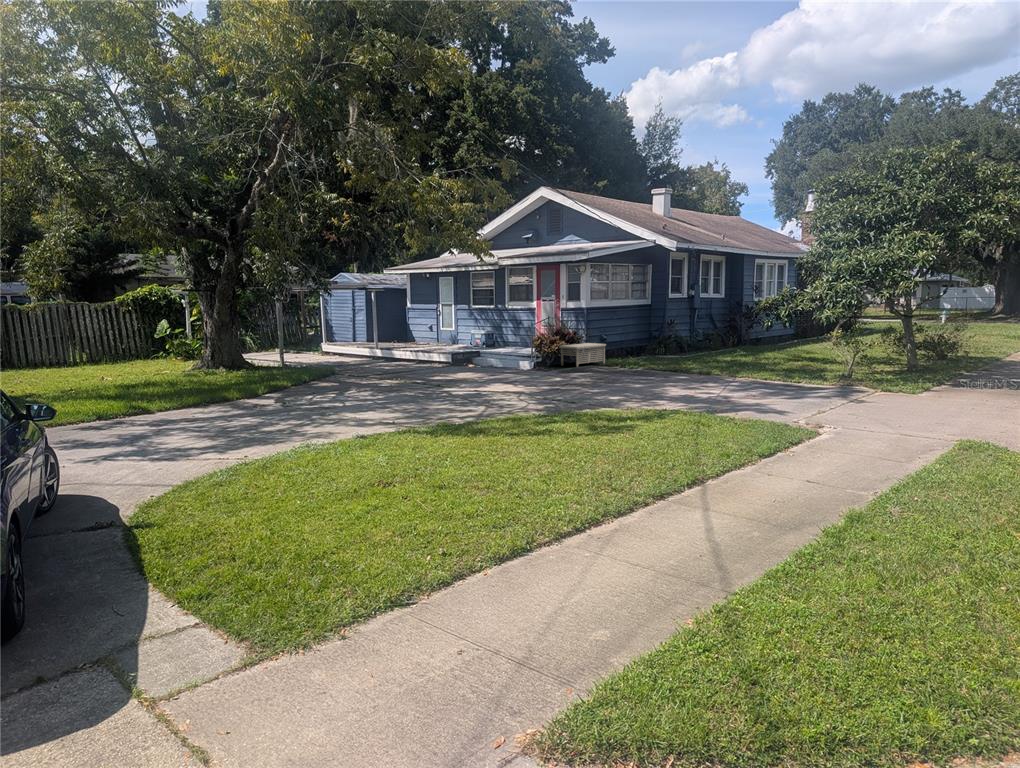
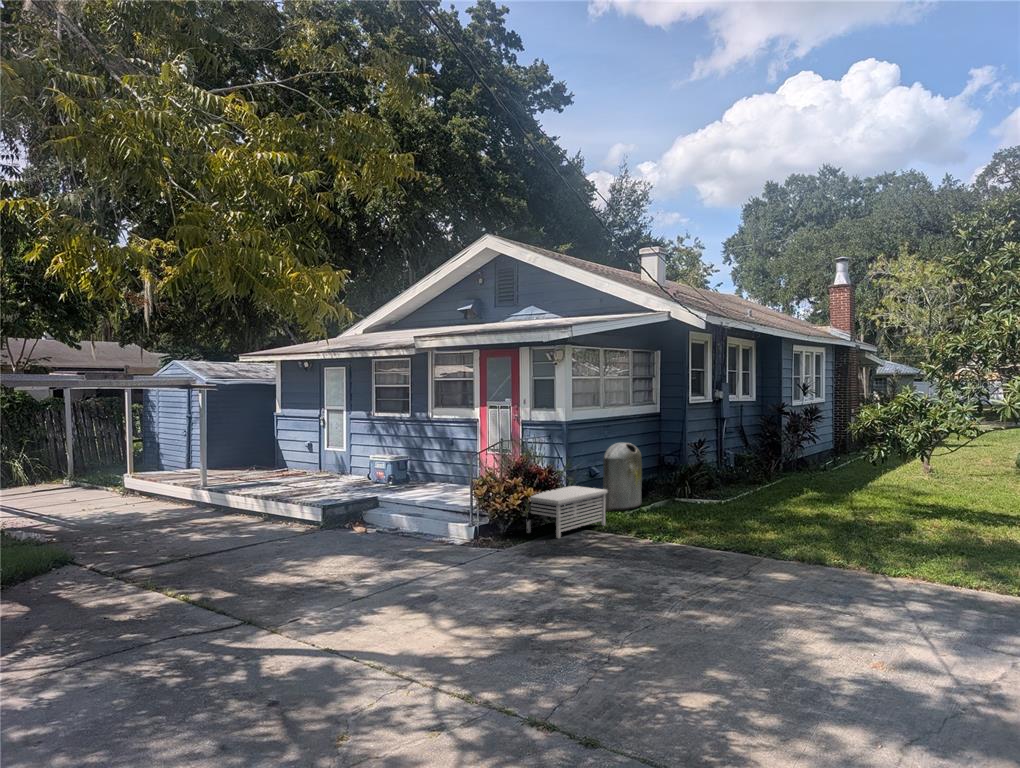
trash can: none [608,321,632,359] -> present [603,443,642,511]

